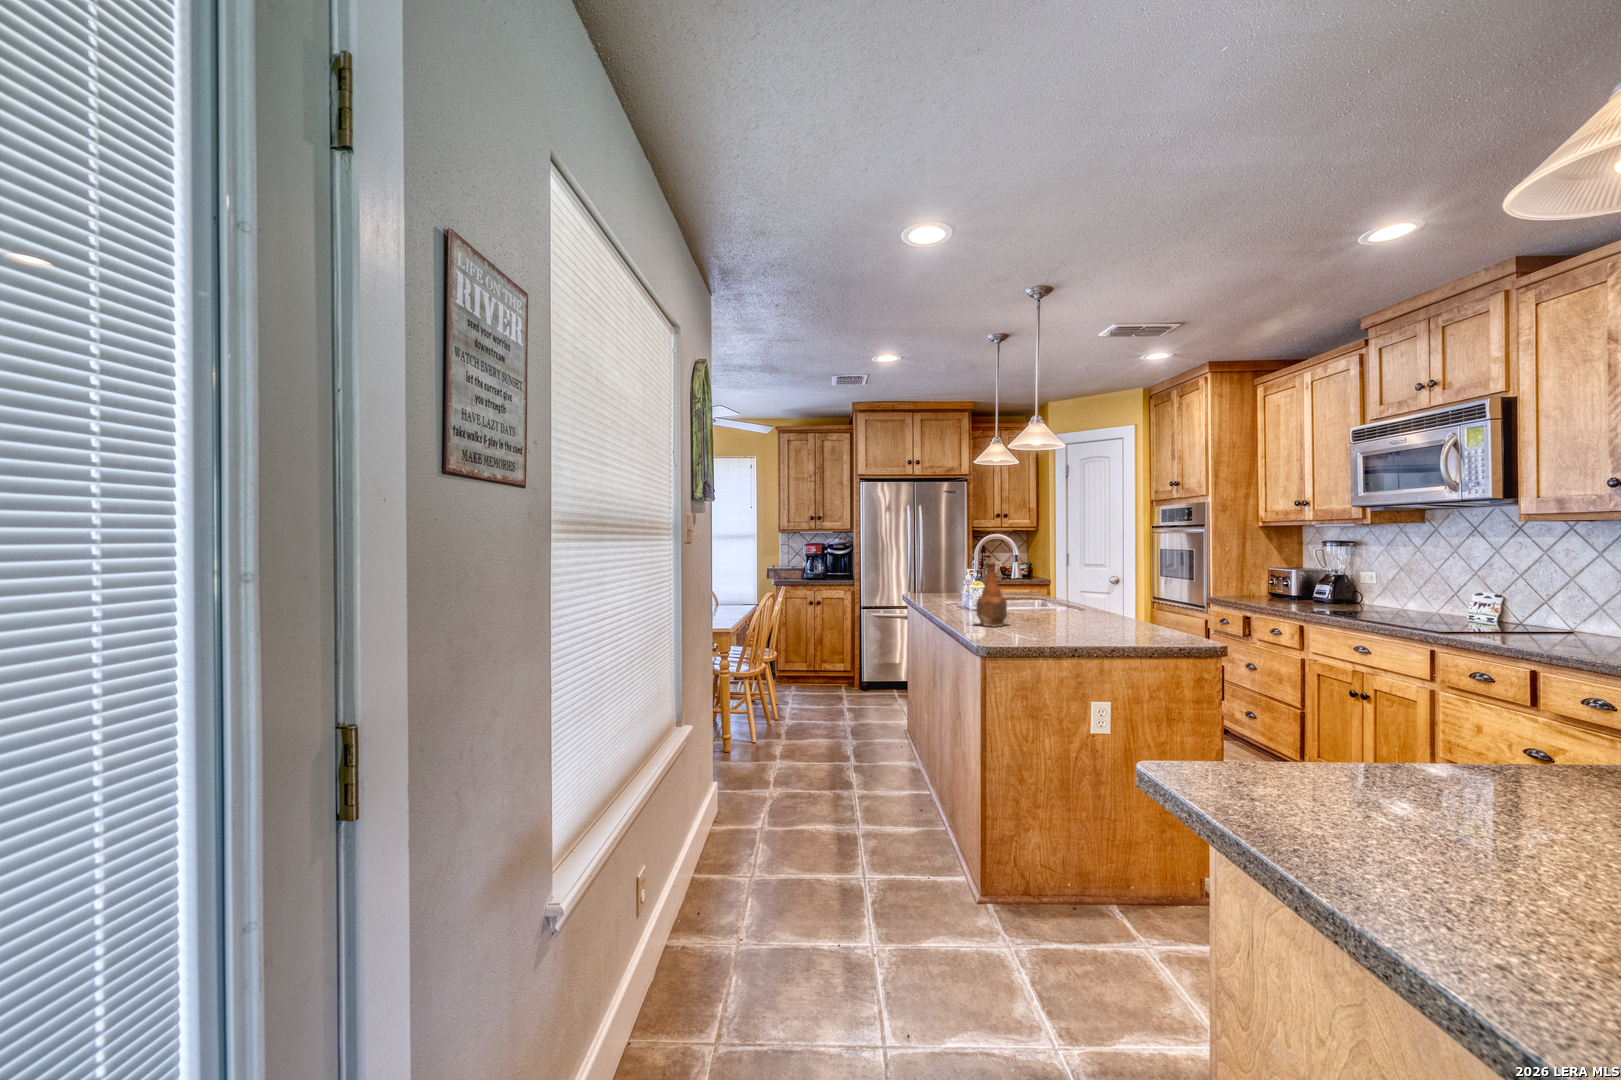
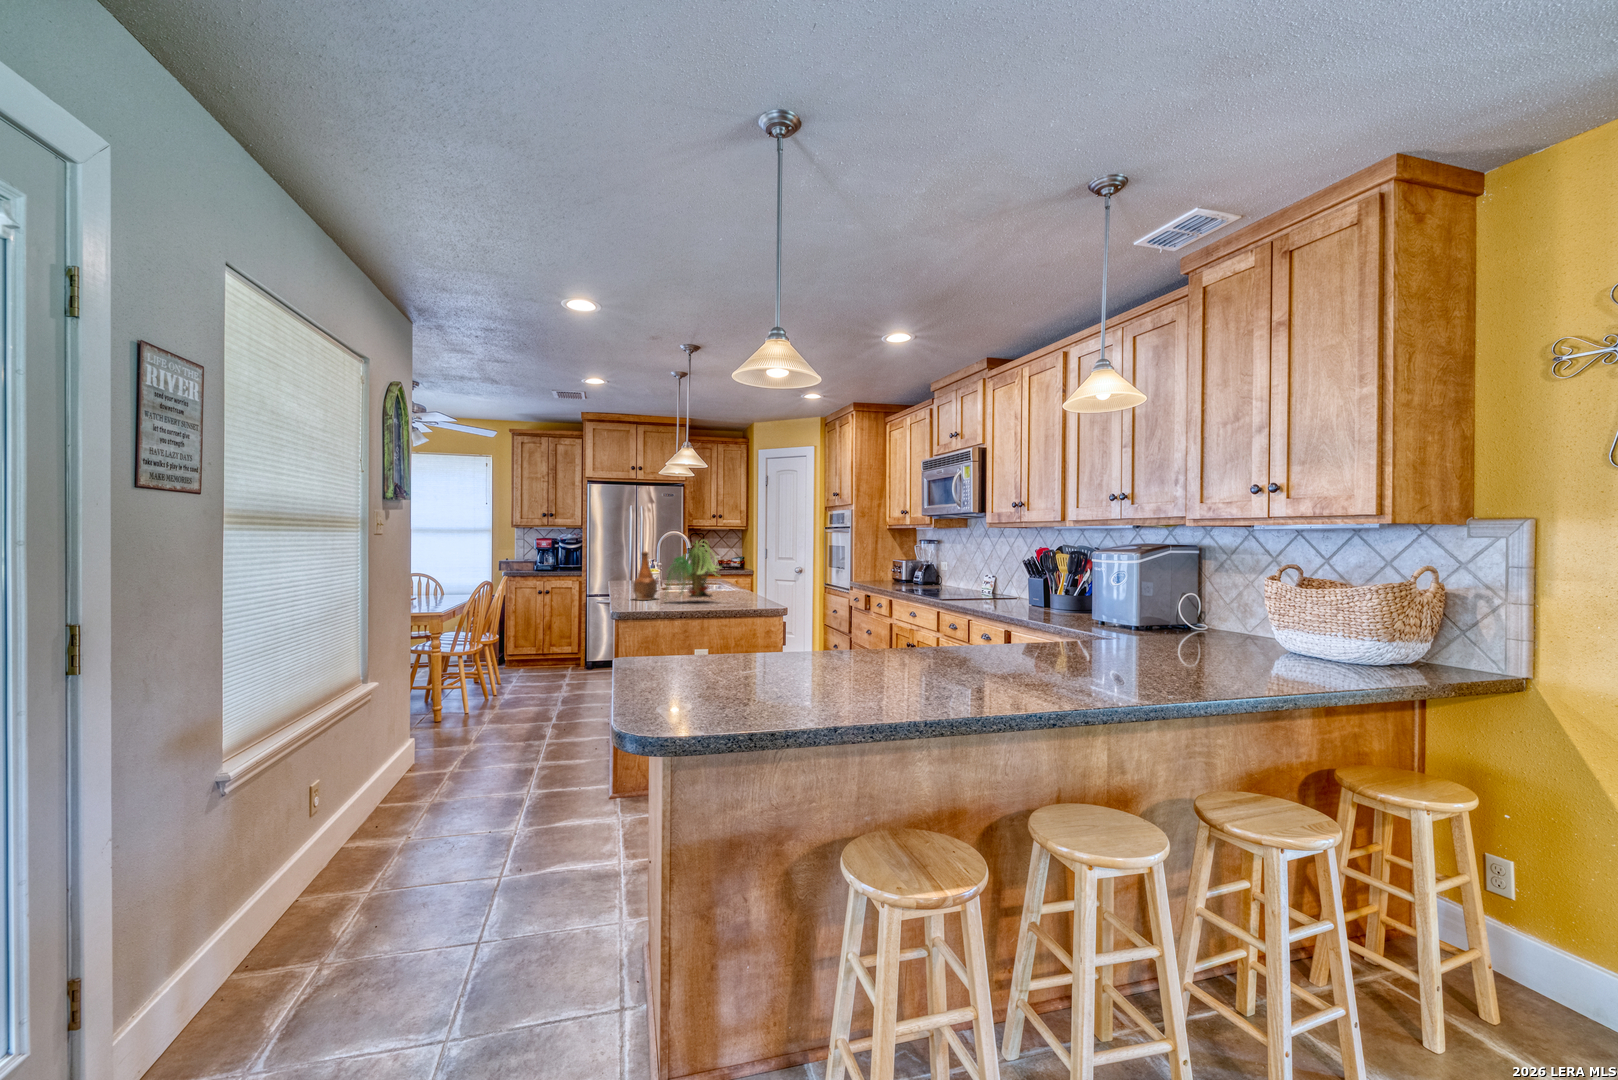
plant: none [1027,546,1114,632] -> present [665,542,718,601]

